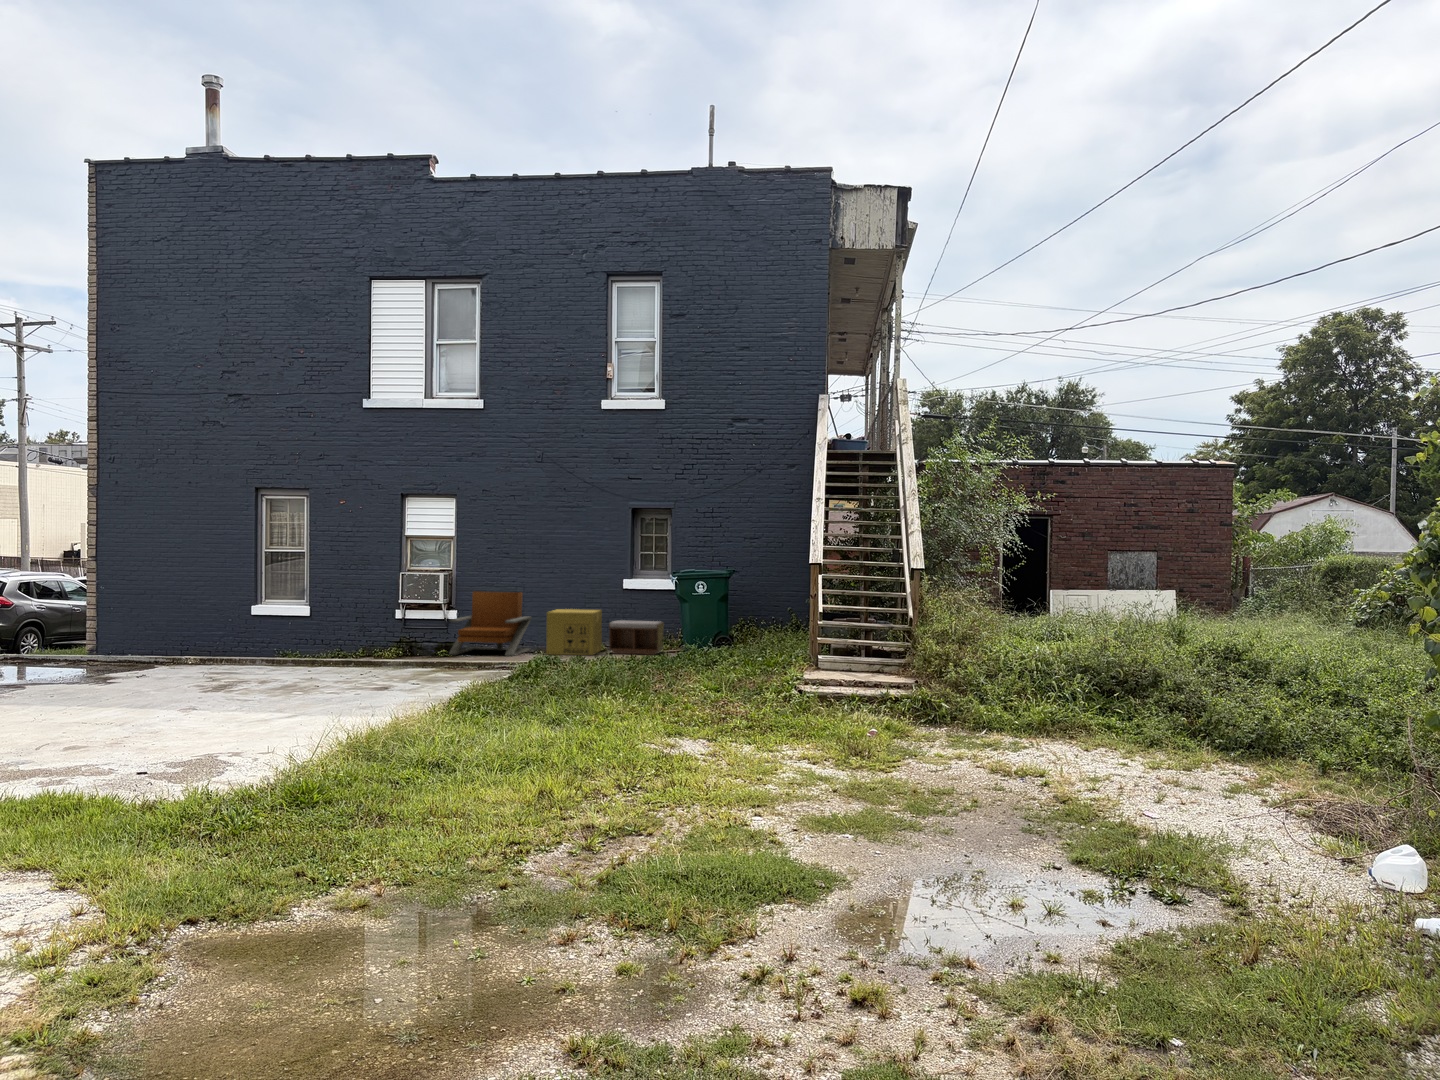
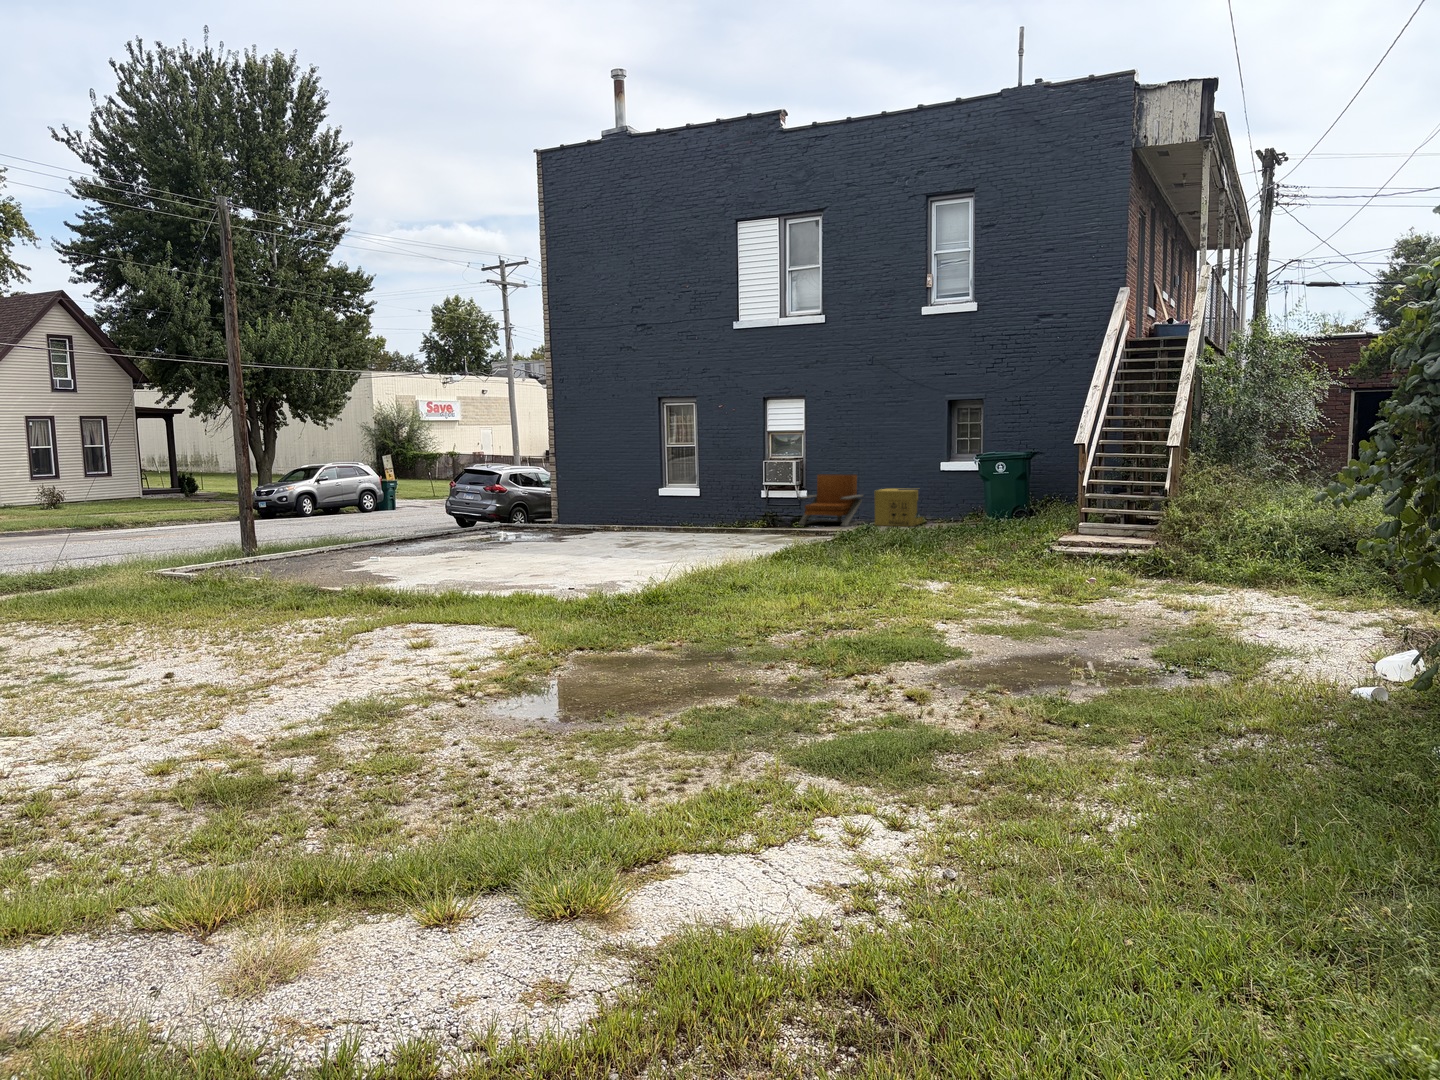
bench: present [609,620,664,655] -> none [927,498,975,526]

